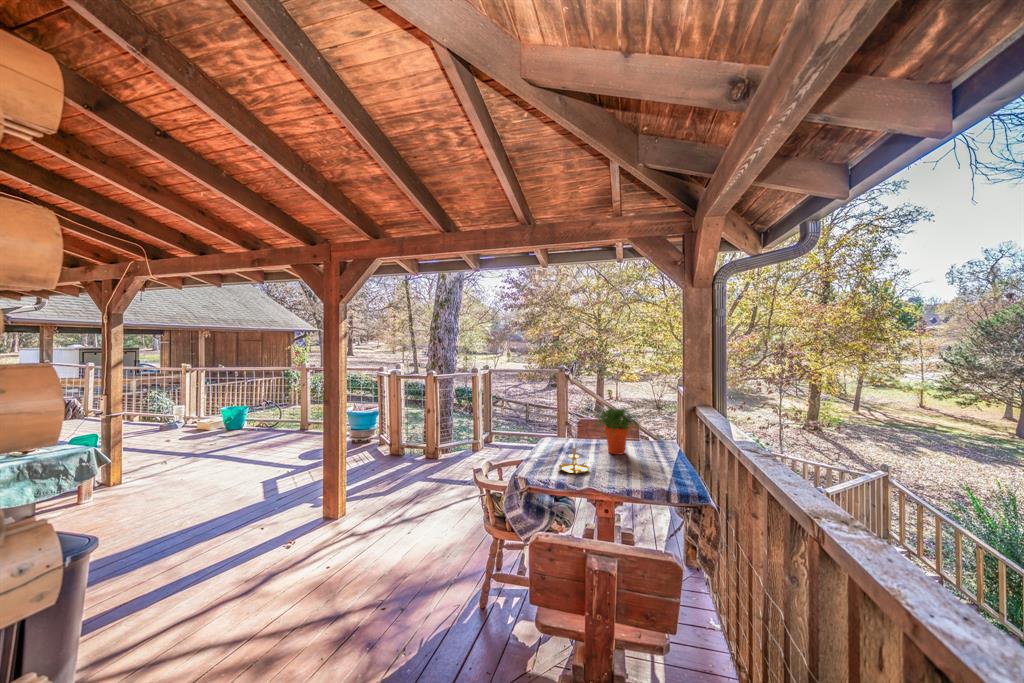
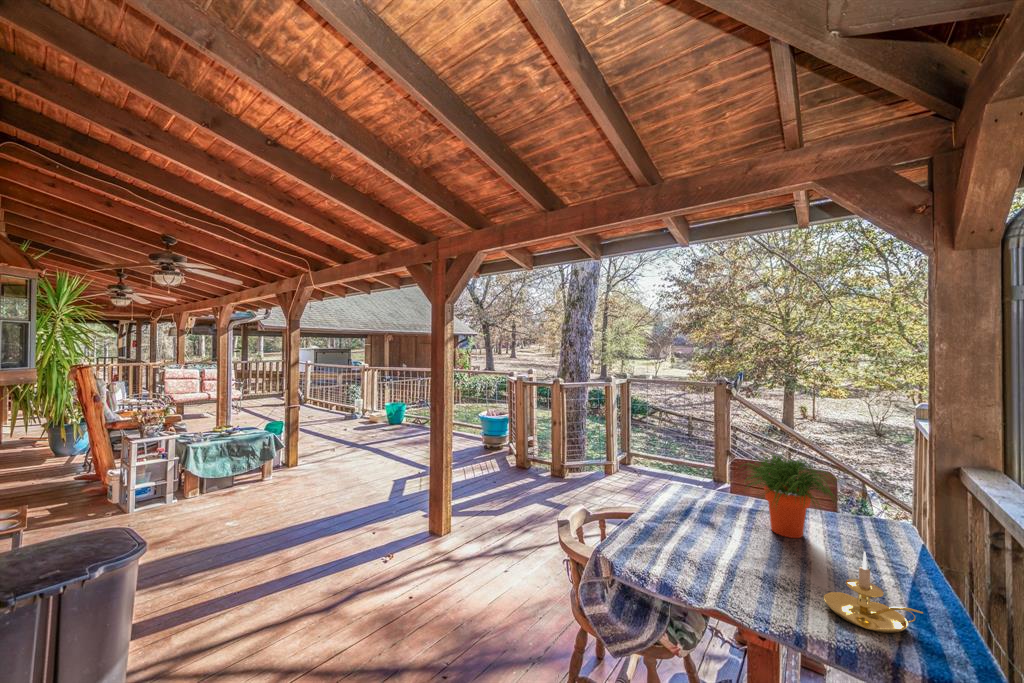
candle holder: present [559,442,590,474] -> present [824,552,923,633]

